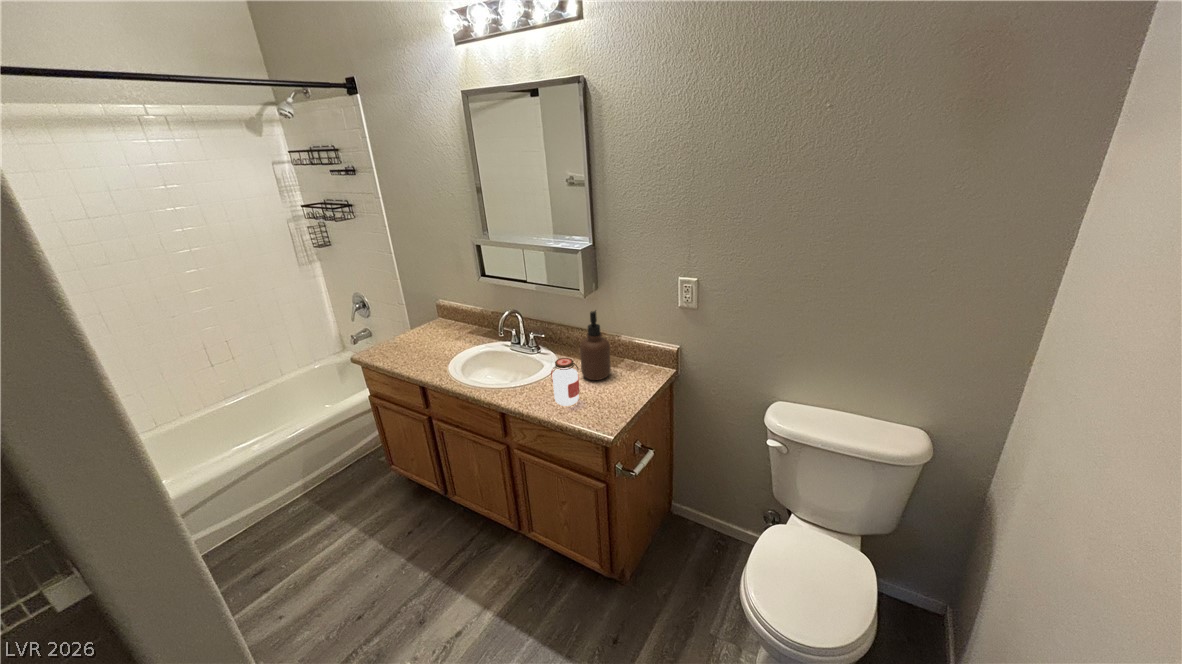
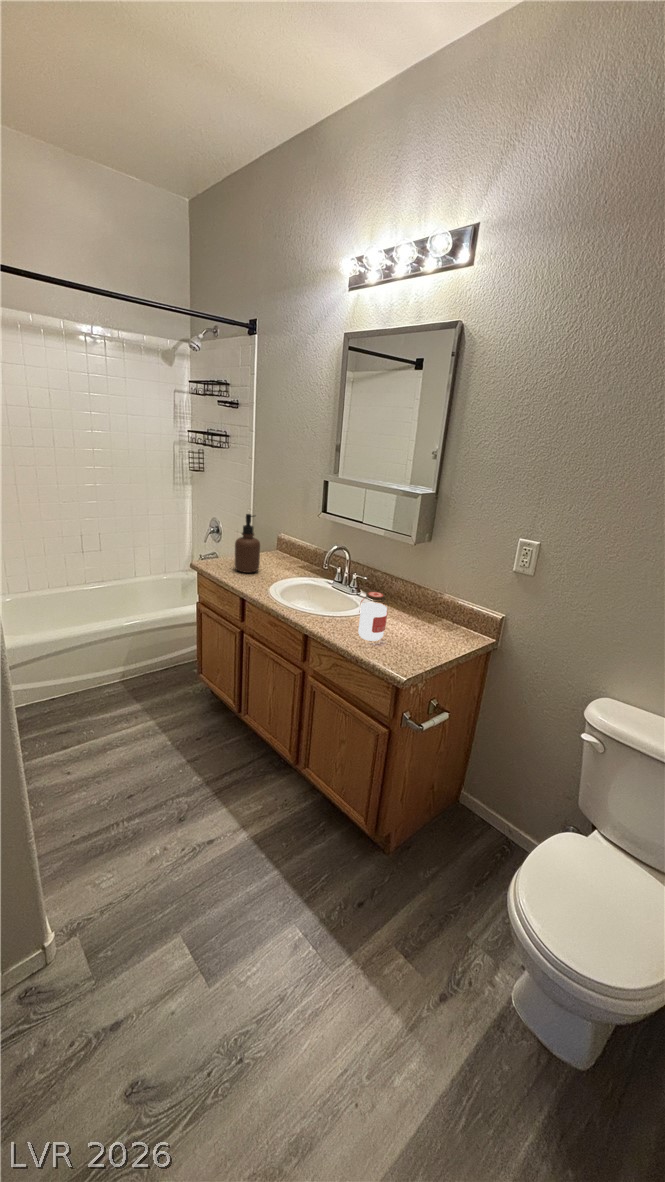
soap dispenser: present [580,310,611,380] -> present [235,514,260,573]

